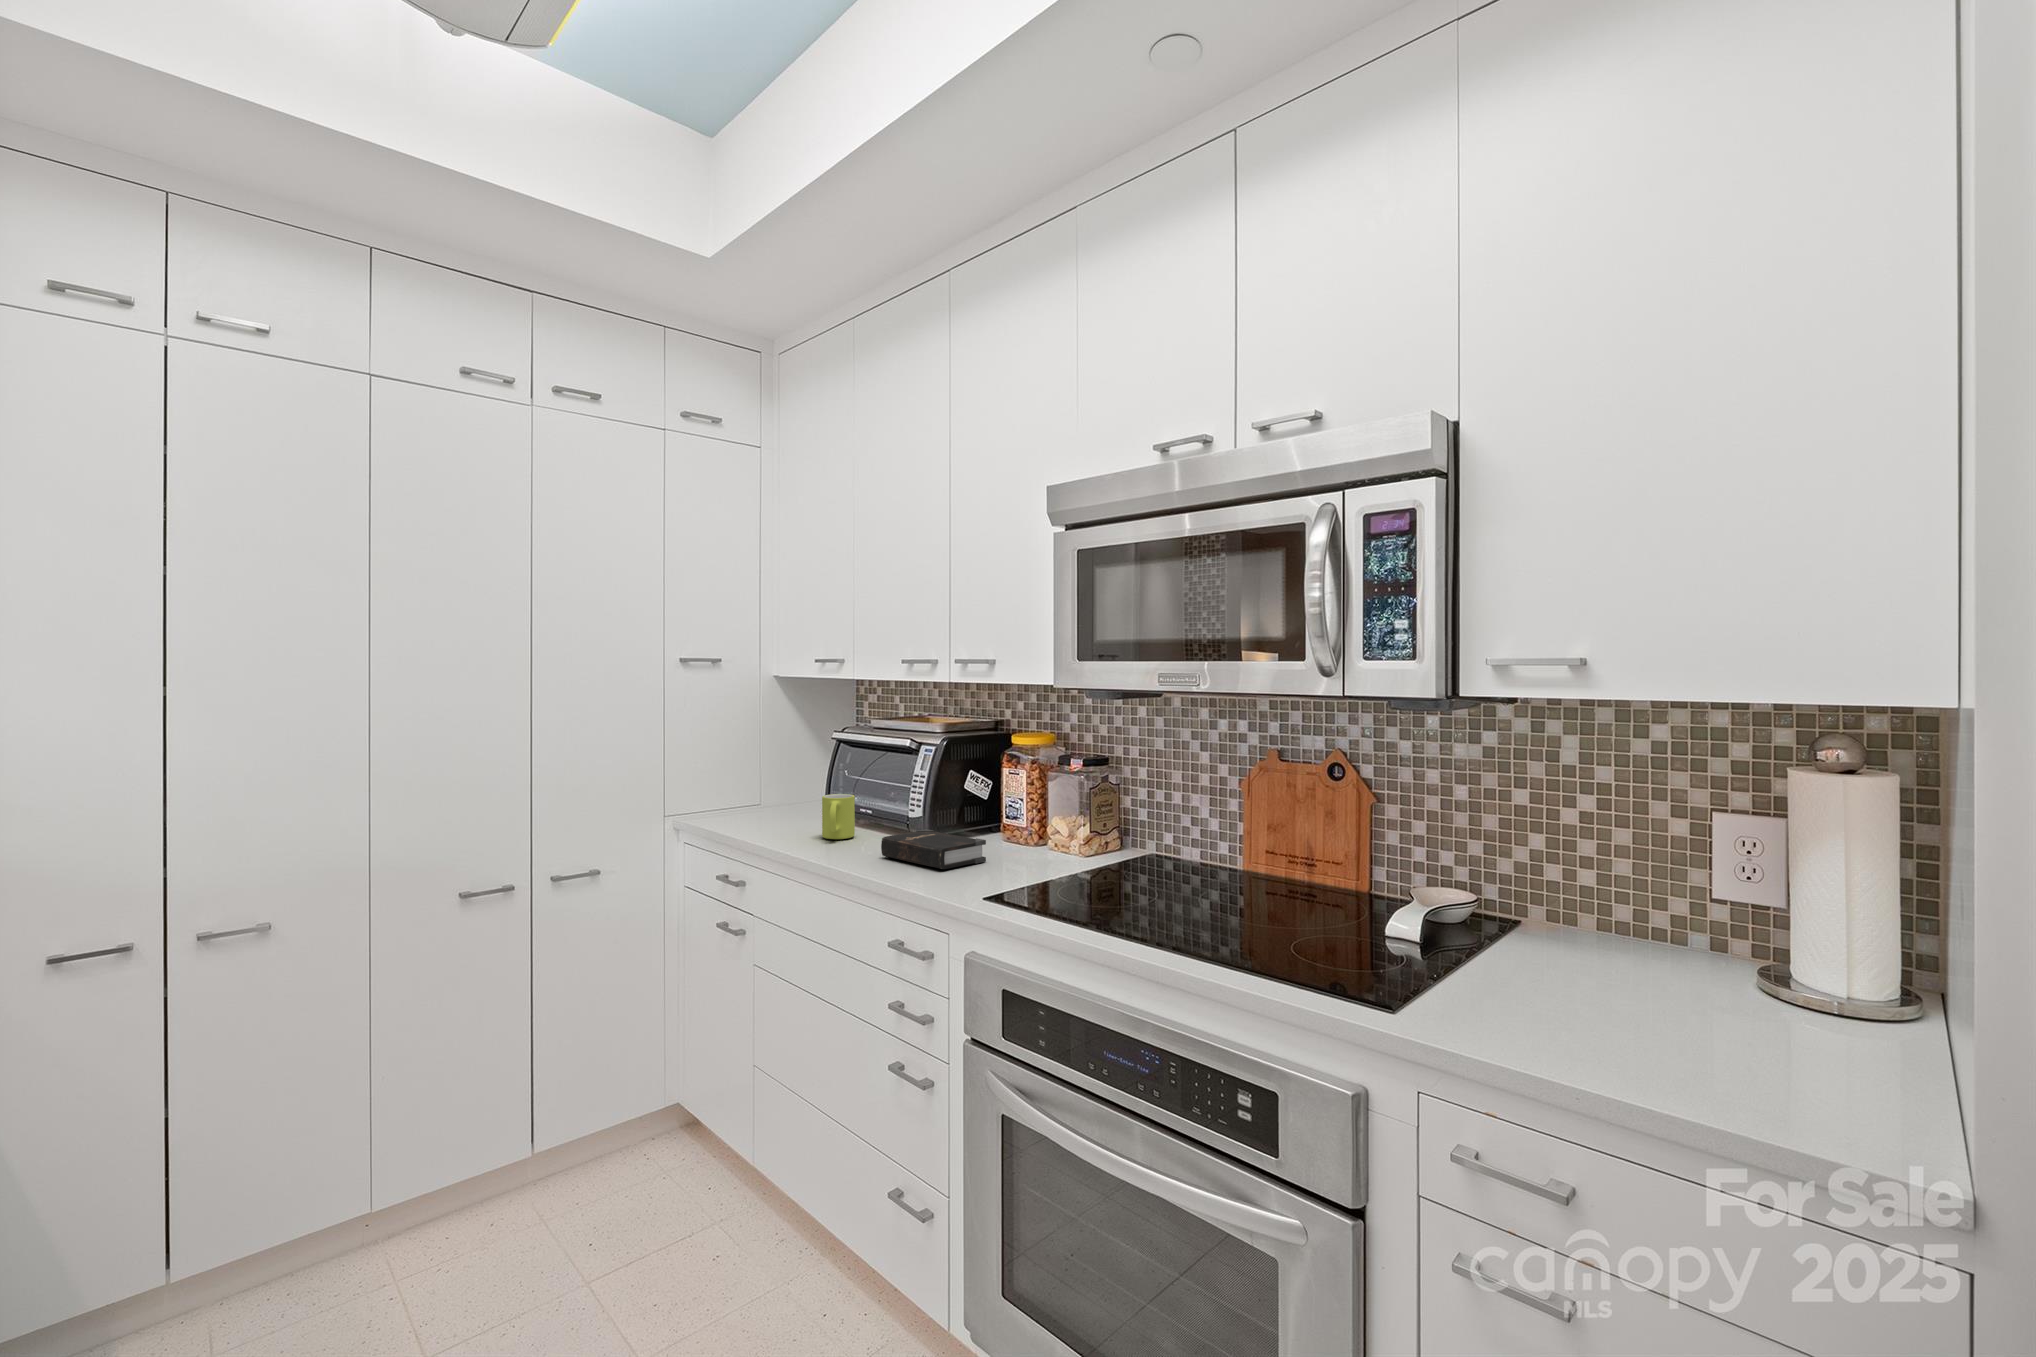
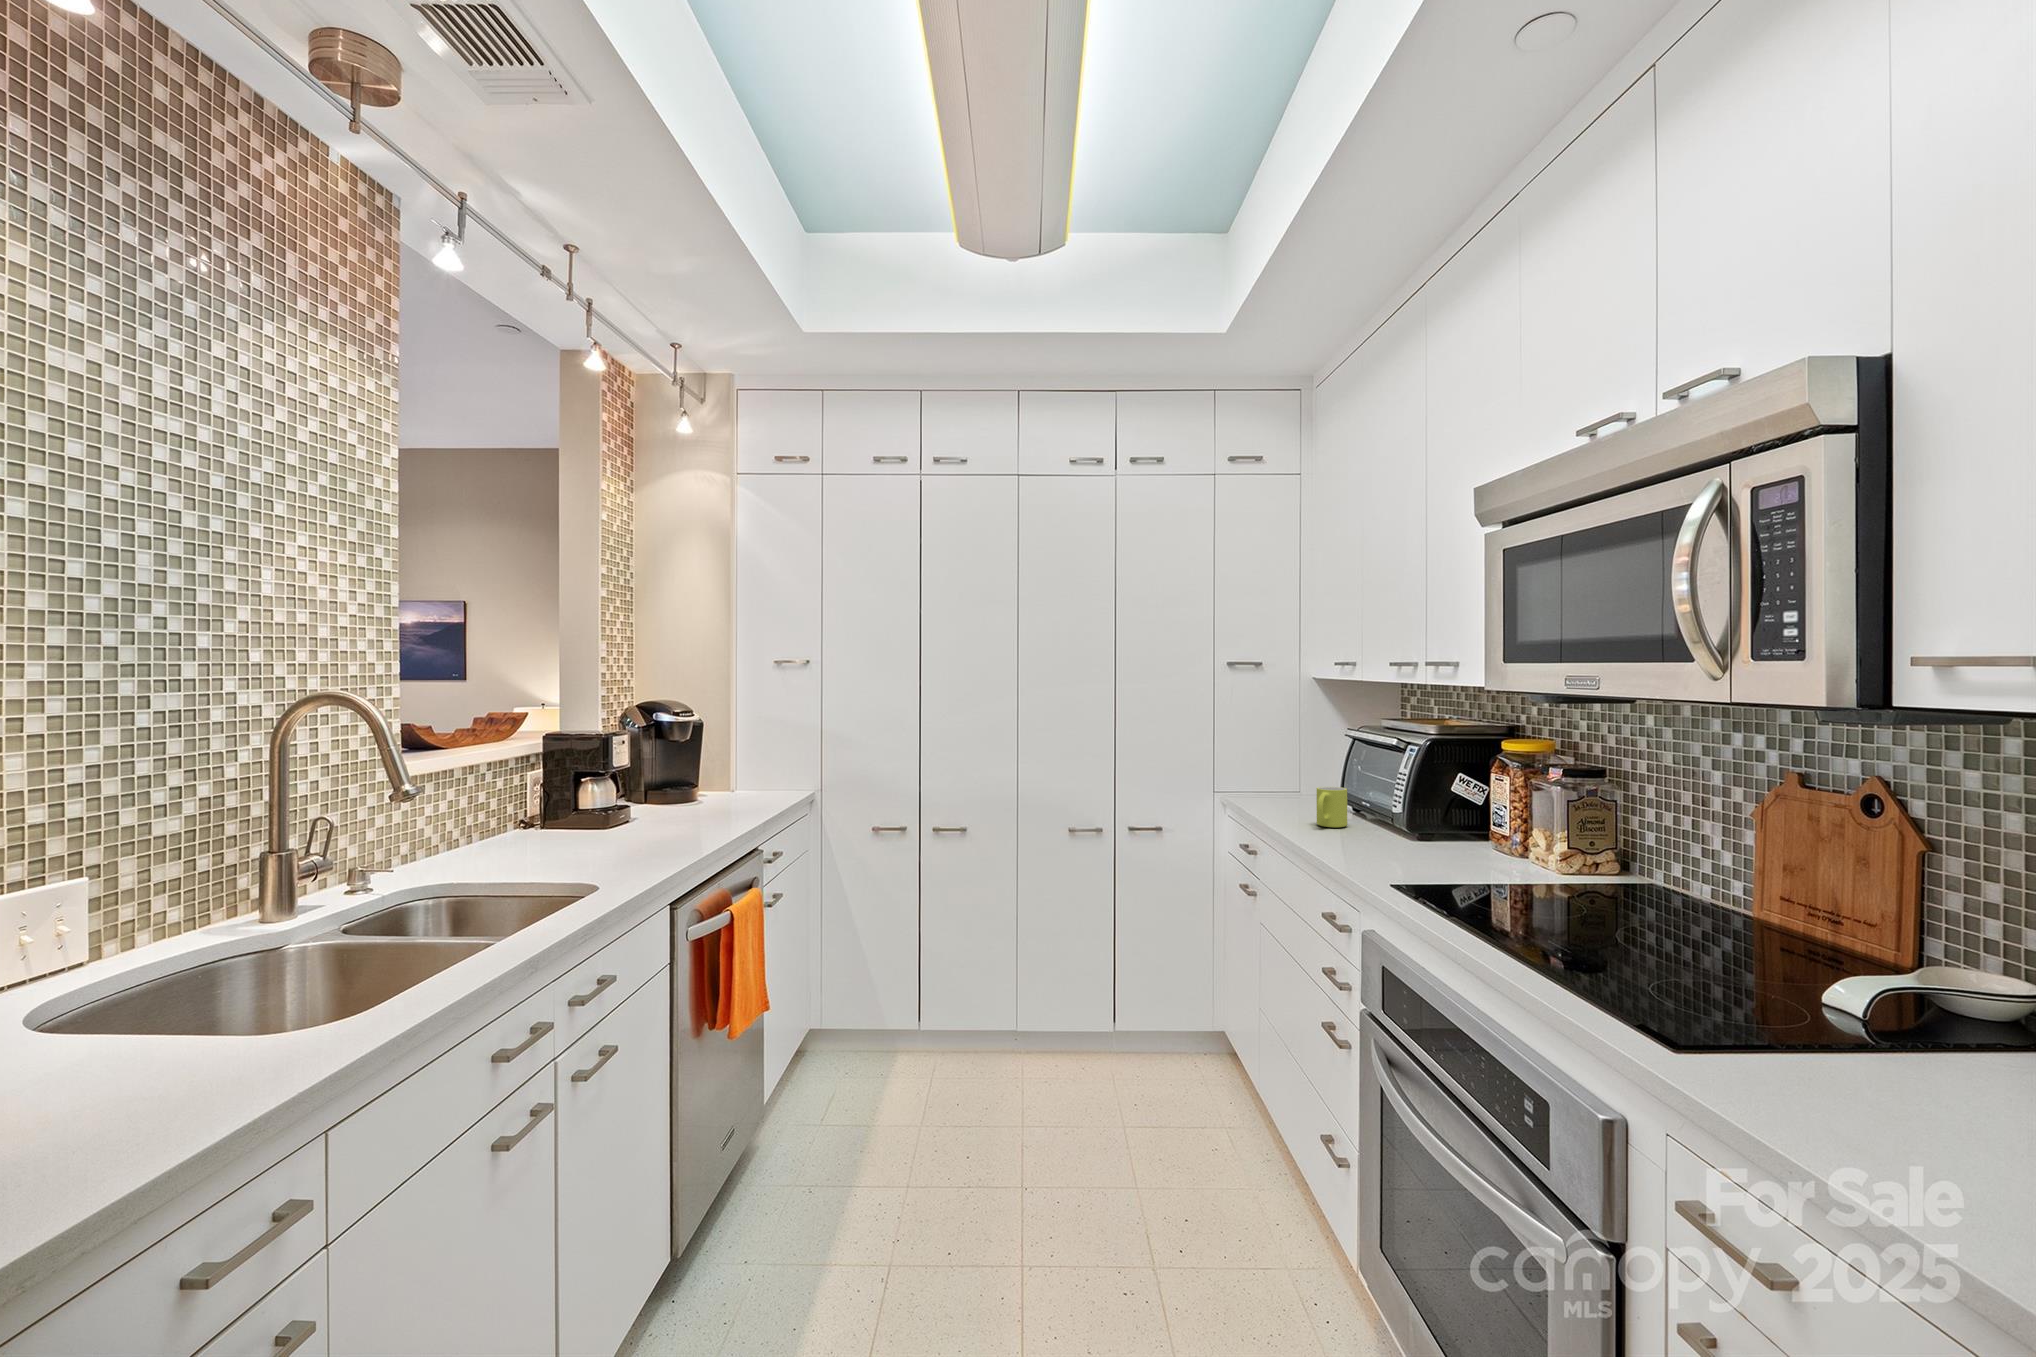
hardback book: present [881,829,986,869] -> none [1346,826,1442,863]

